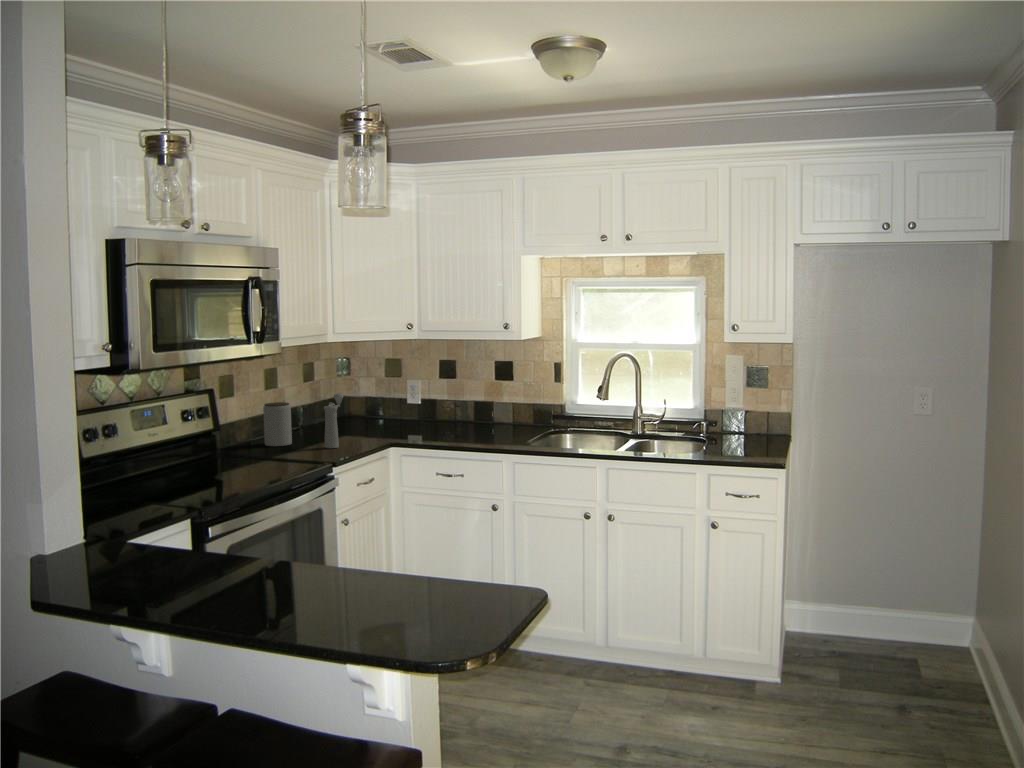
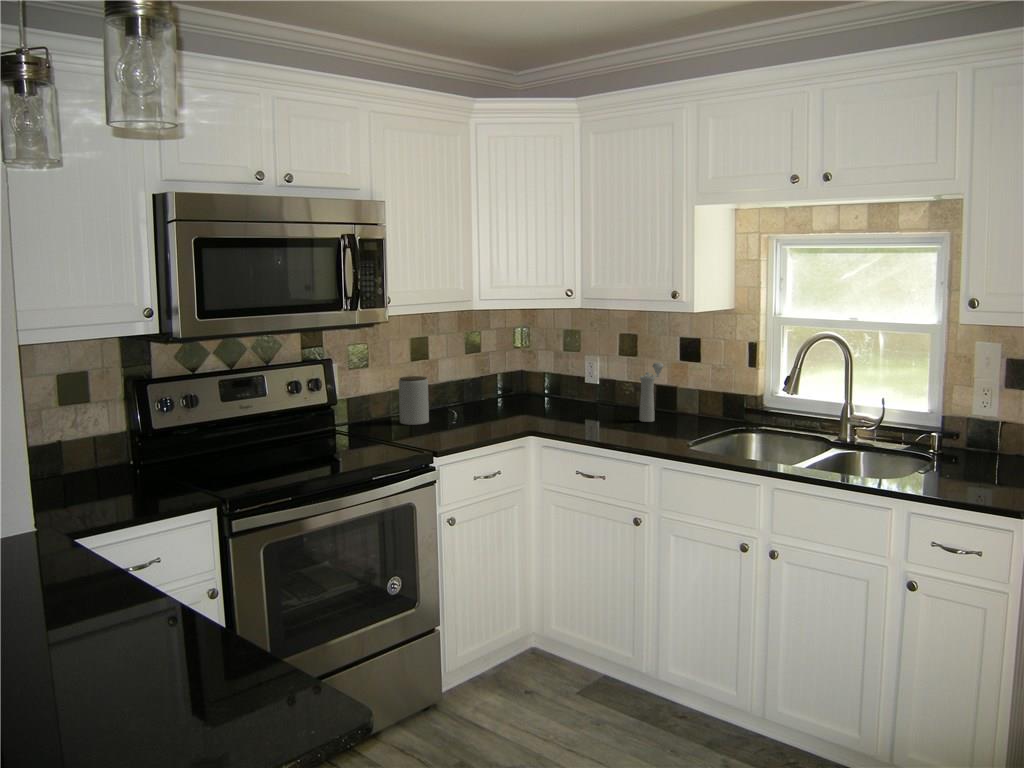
pepper mill: present [324,394,344,448] -> present [639,363,663,422]

